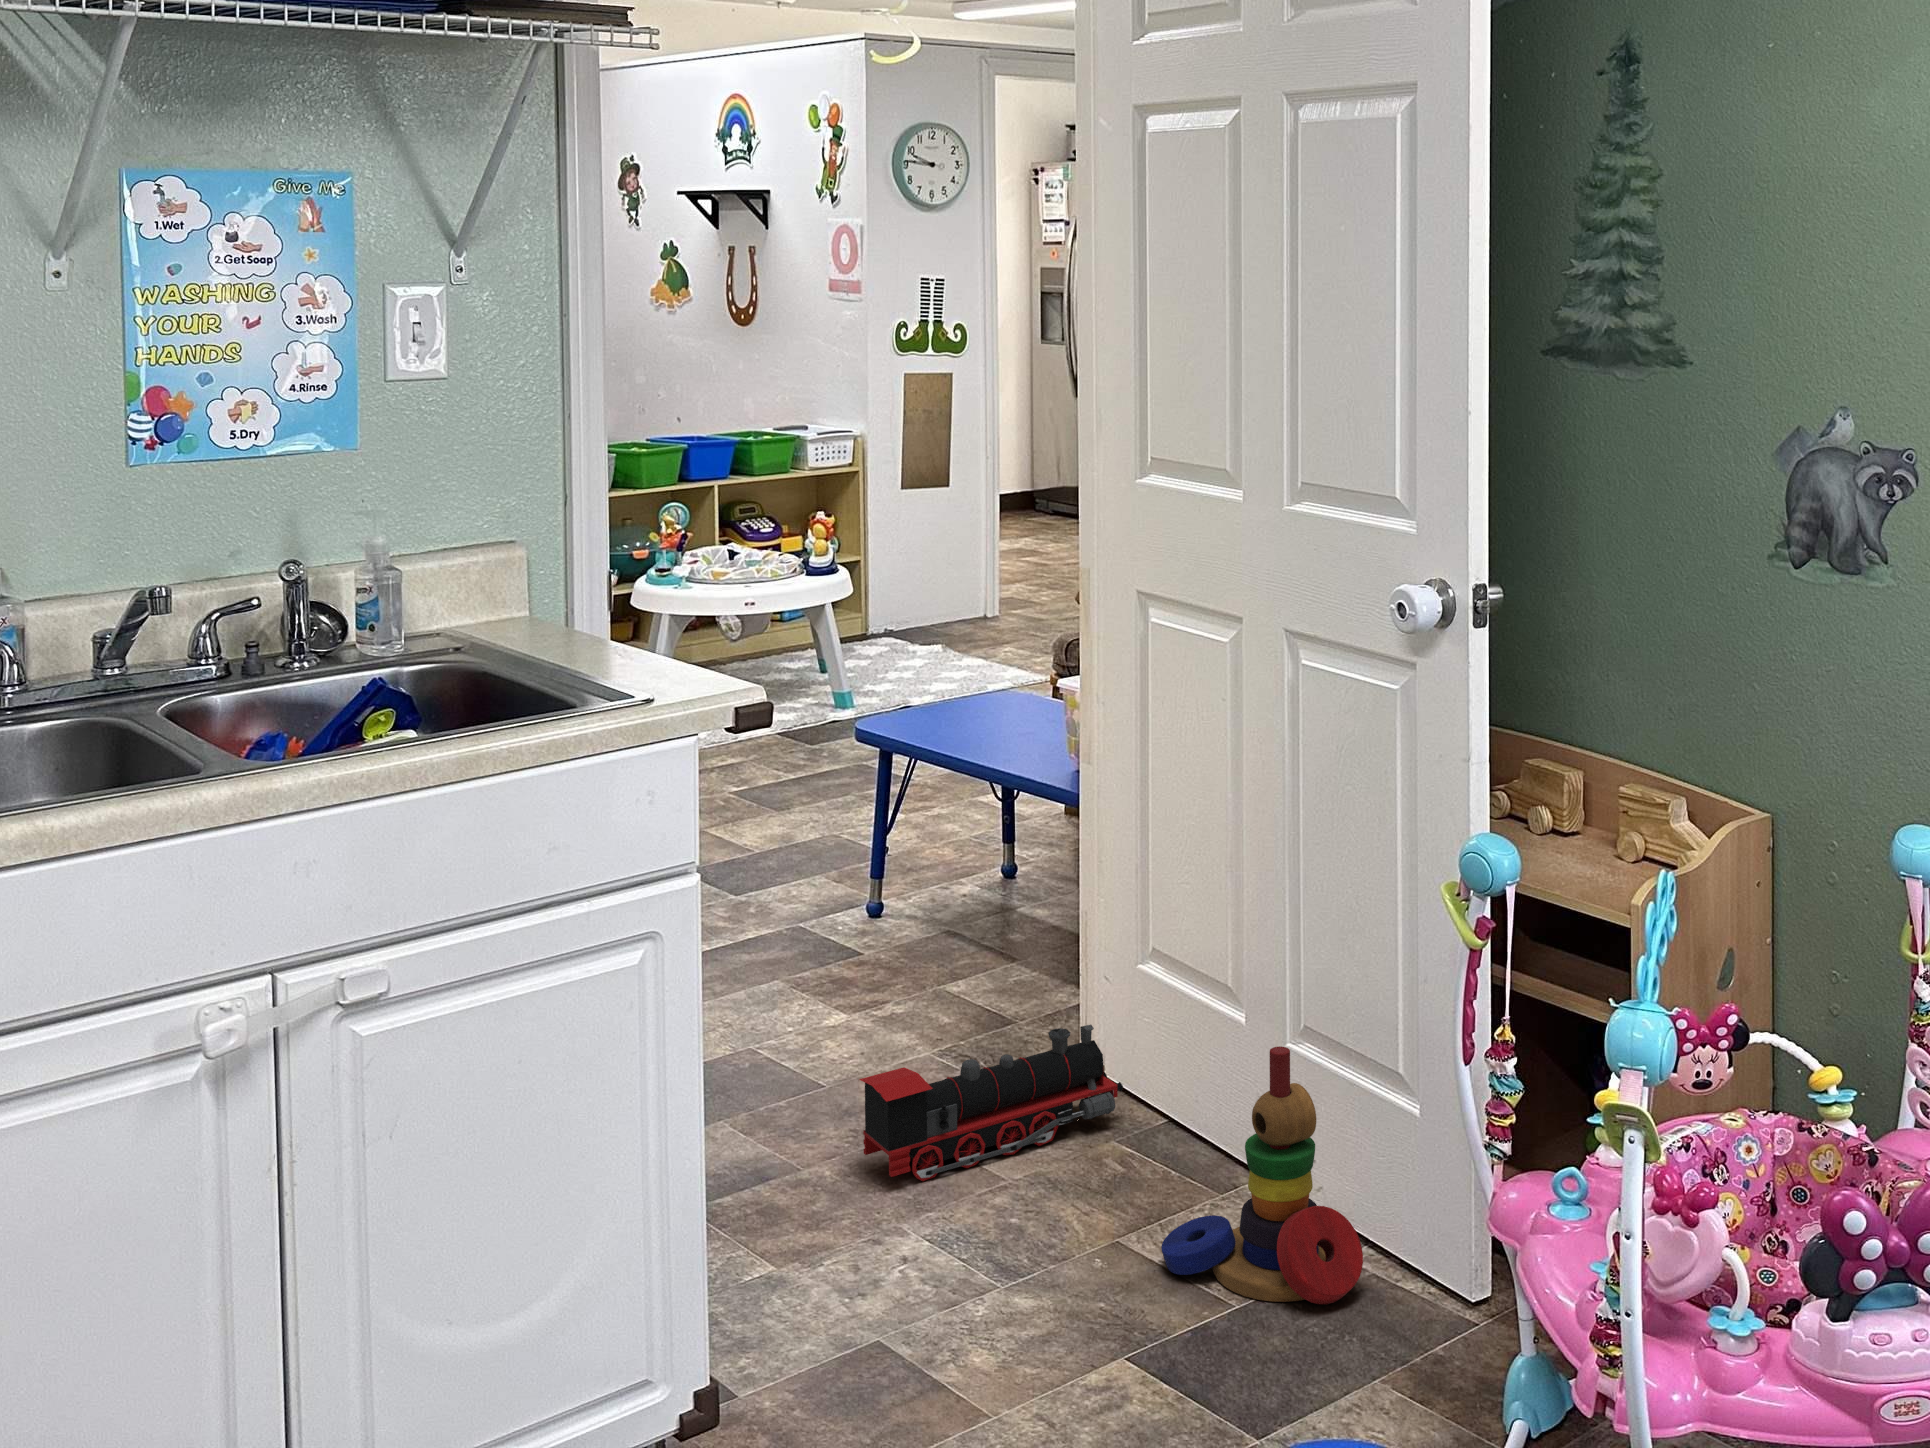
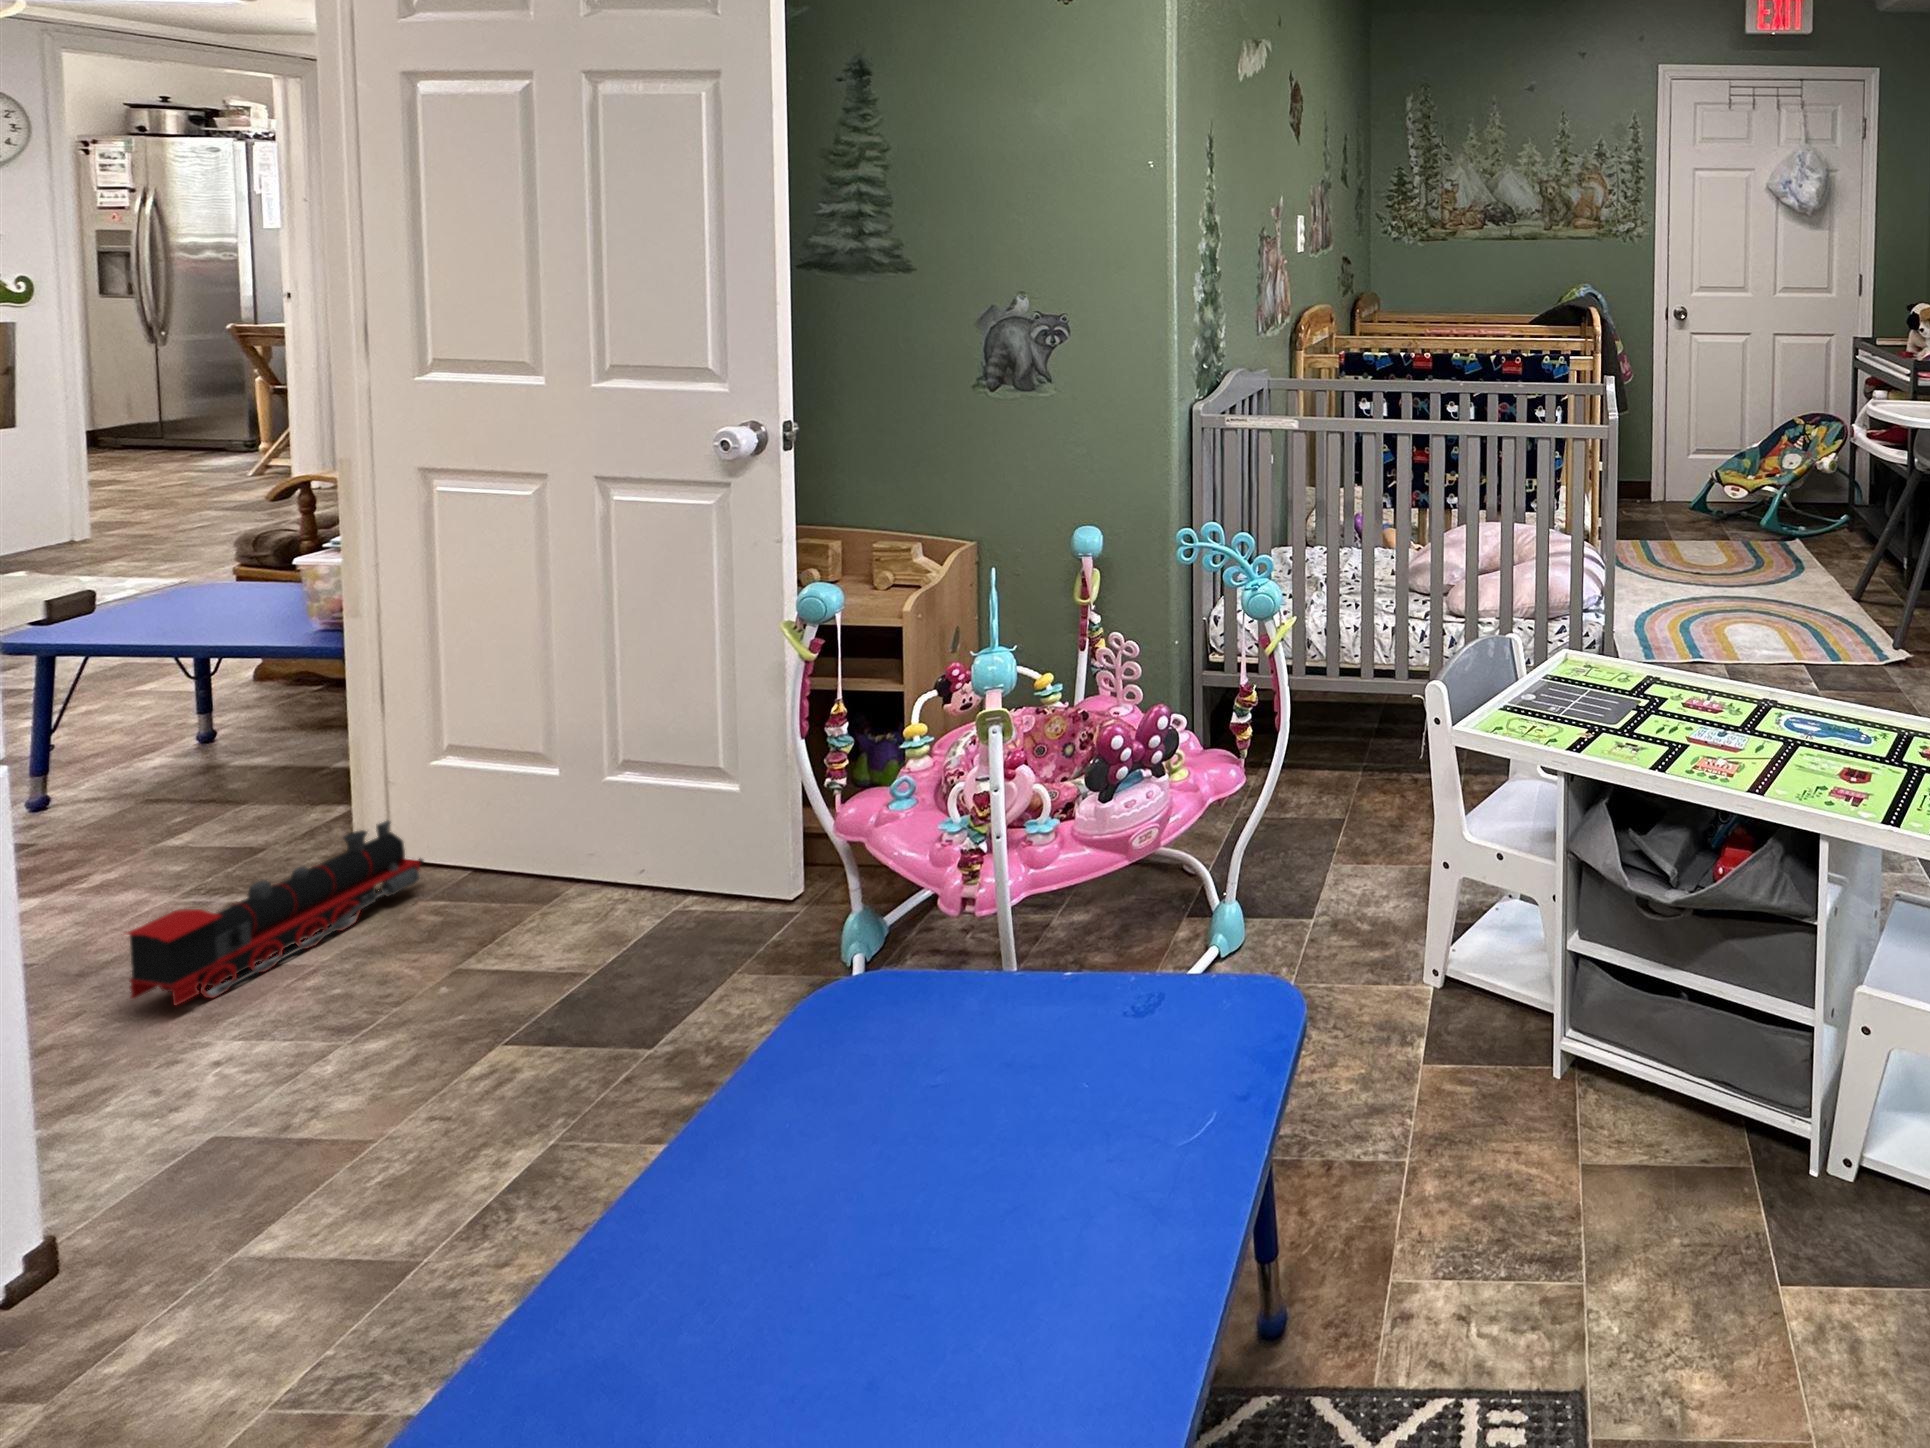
stacking toy: present [1161,1046,1363,1304] -> none [511,776,702,972]

